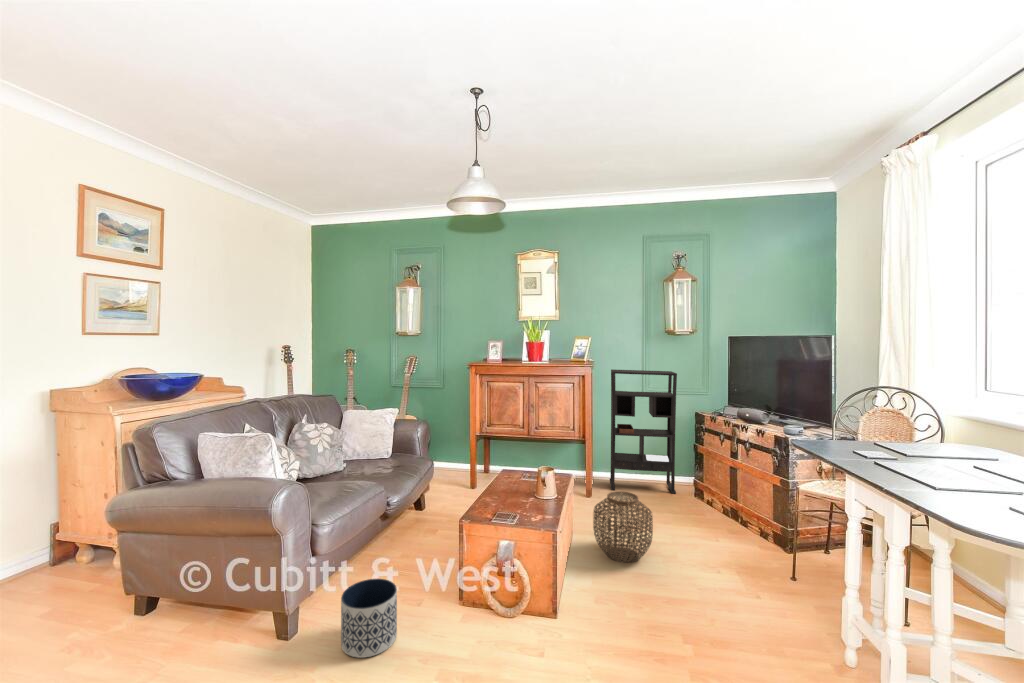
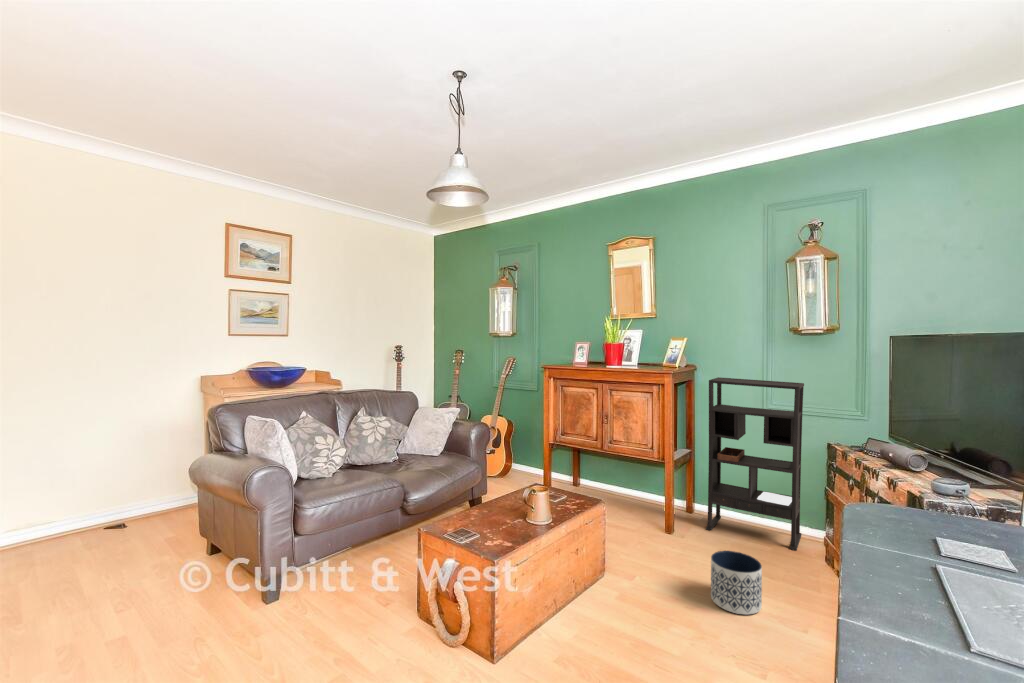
woven basket: present [593,491,653,563] -> none [605,530,679,622]
planter: present [341,579,397,658] -> present [711,551,762,615]

